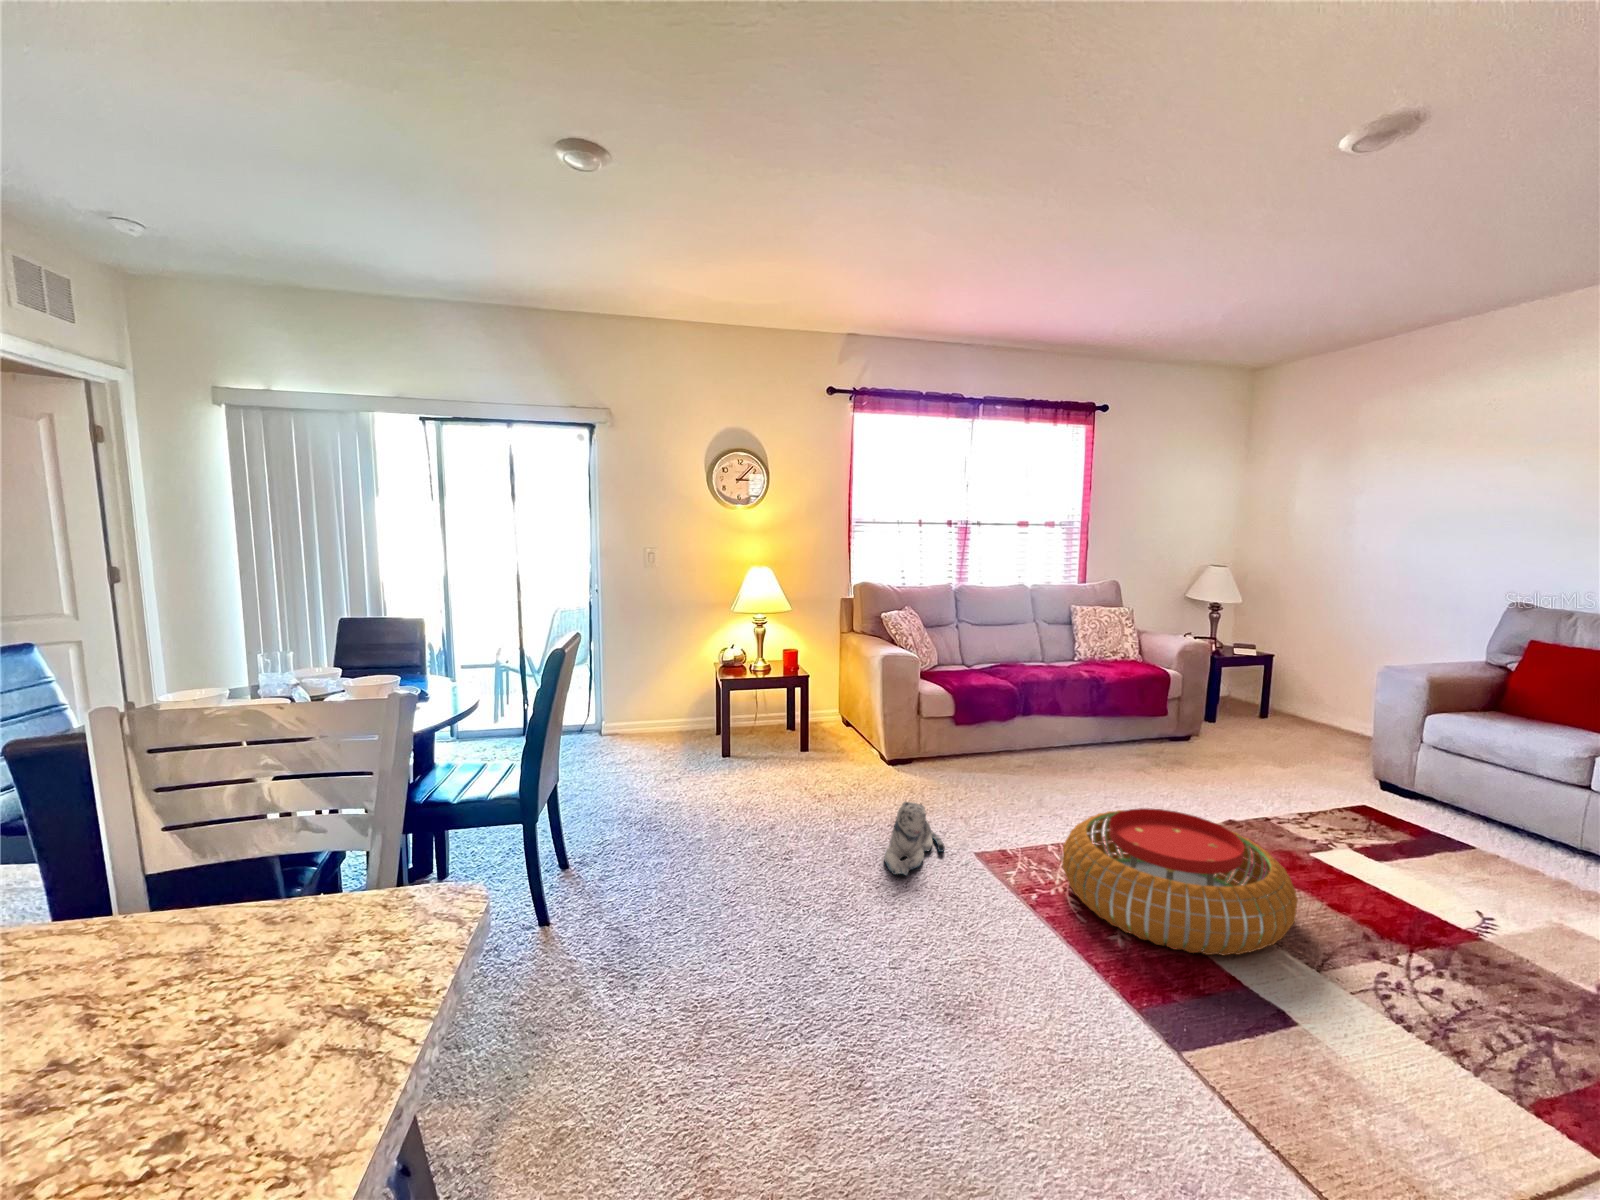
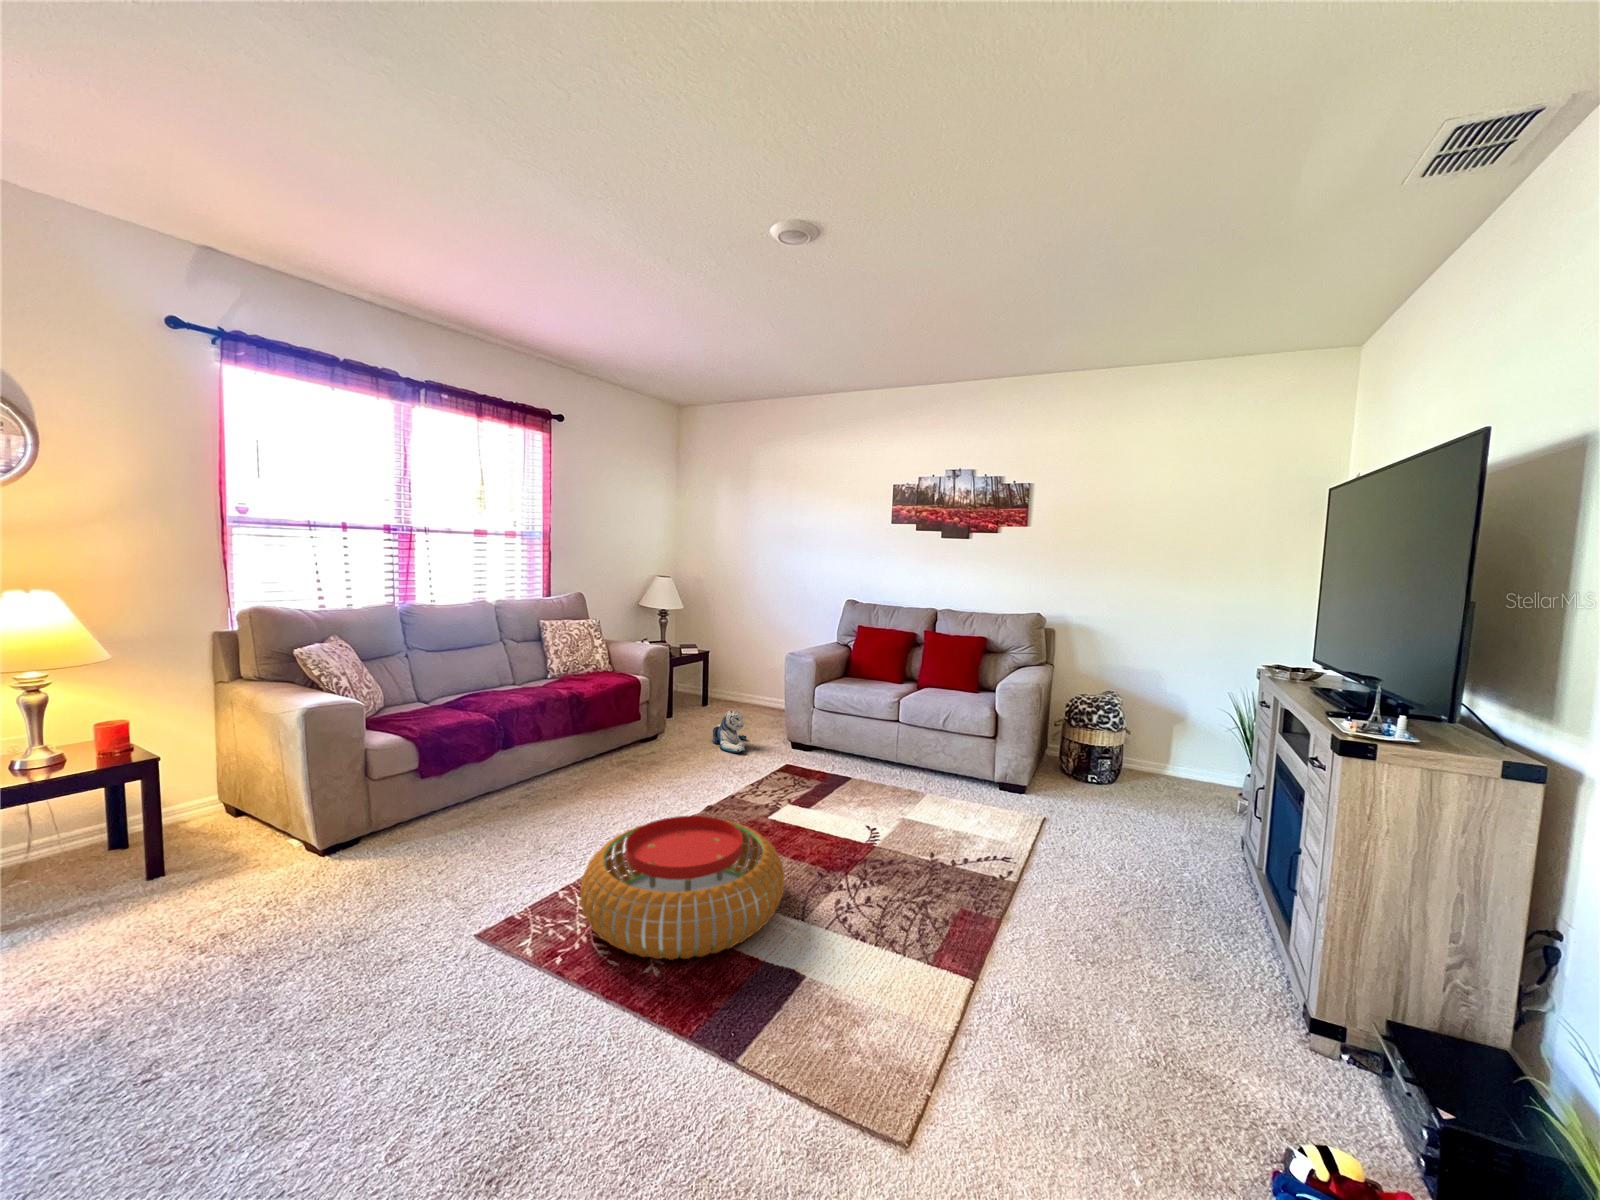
plush toy: present [884,802,945,875] -> present [712,711,746,753]

